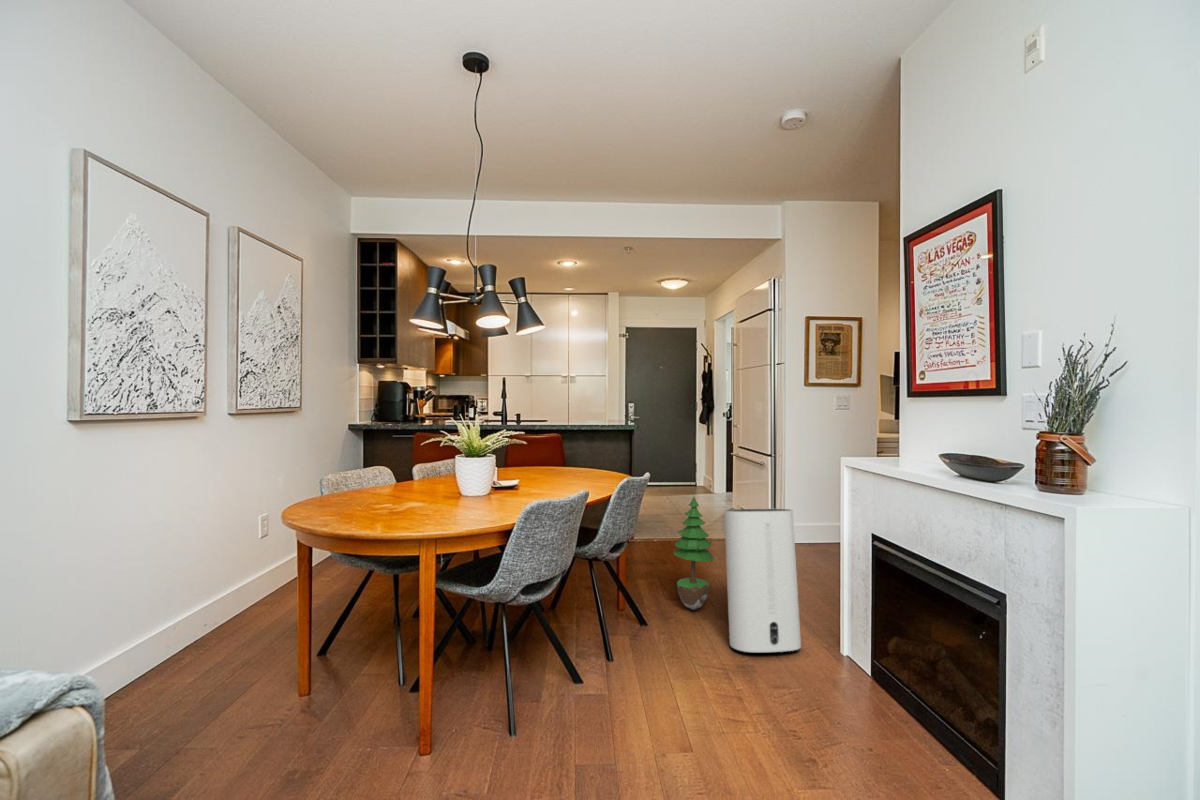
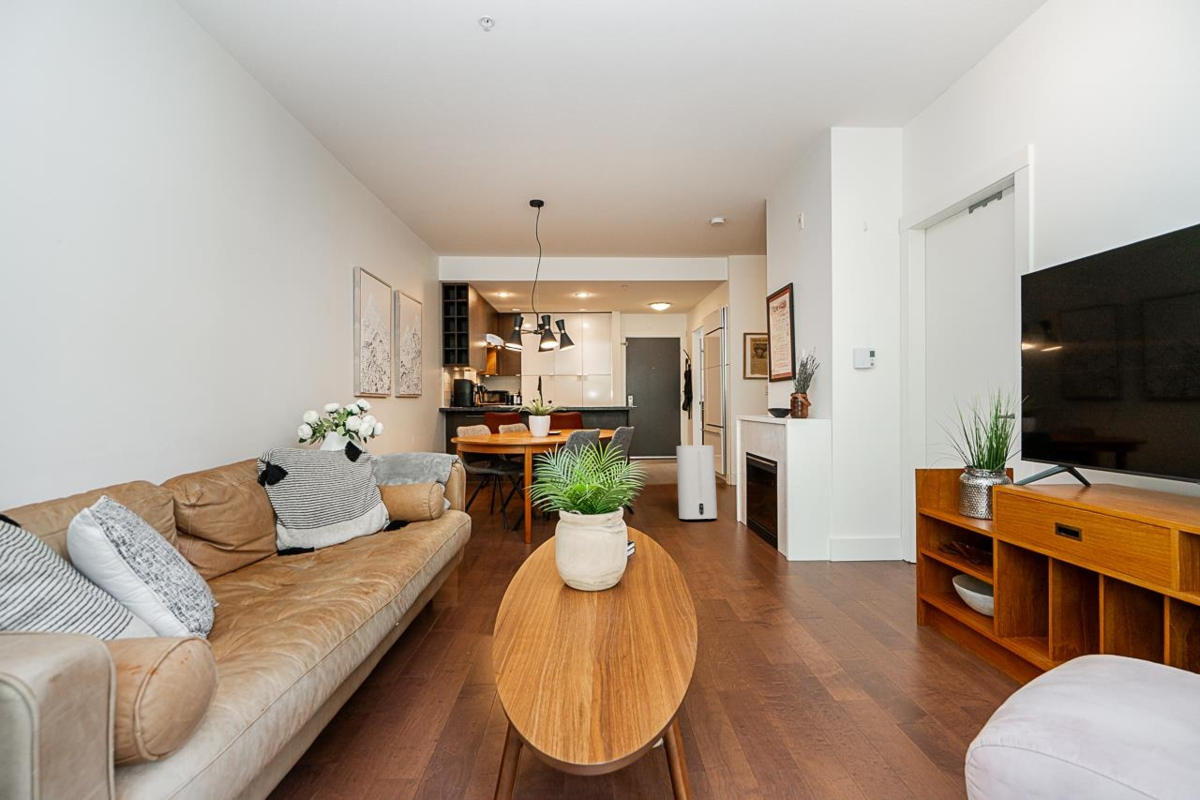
potted tree: present [673,497,714,610] -> none [650,442,674,509]

